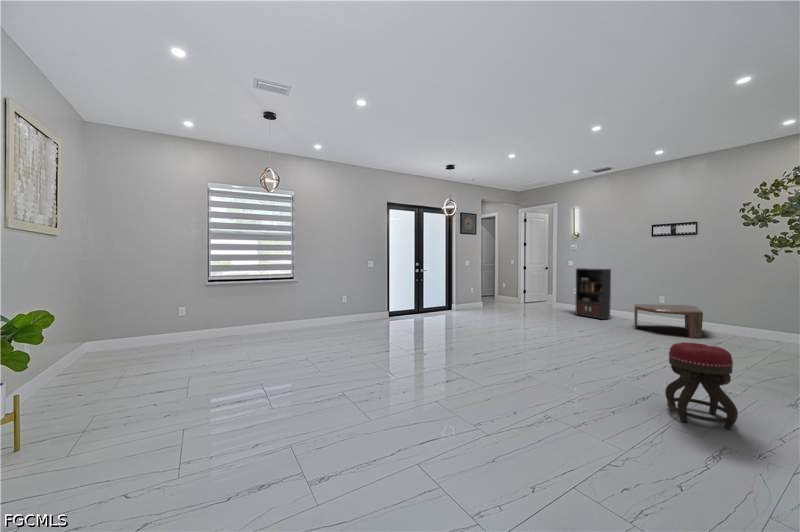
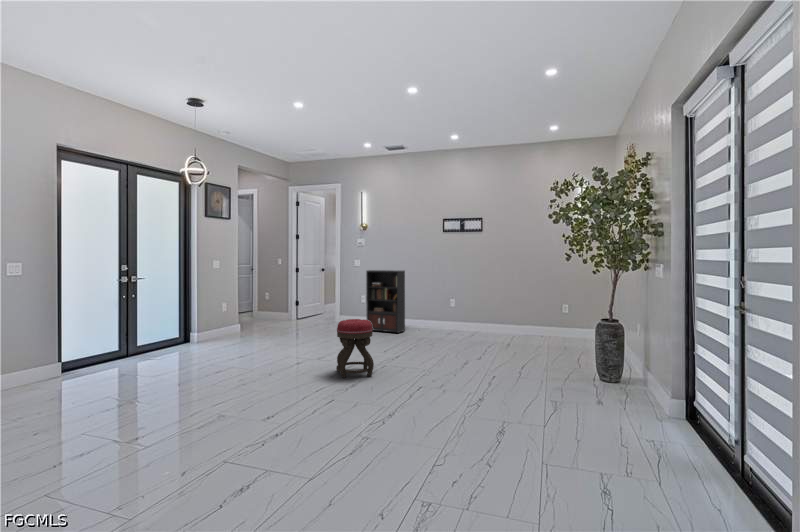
coffee table: present [634,304,703,338] -> none [433,309,498,345]
ottoman: present [665,342,738,429] -> present [336,319,374,377]

